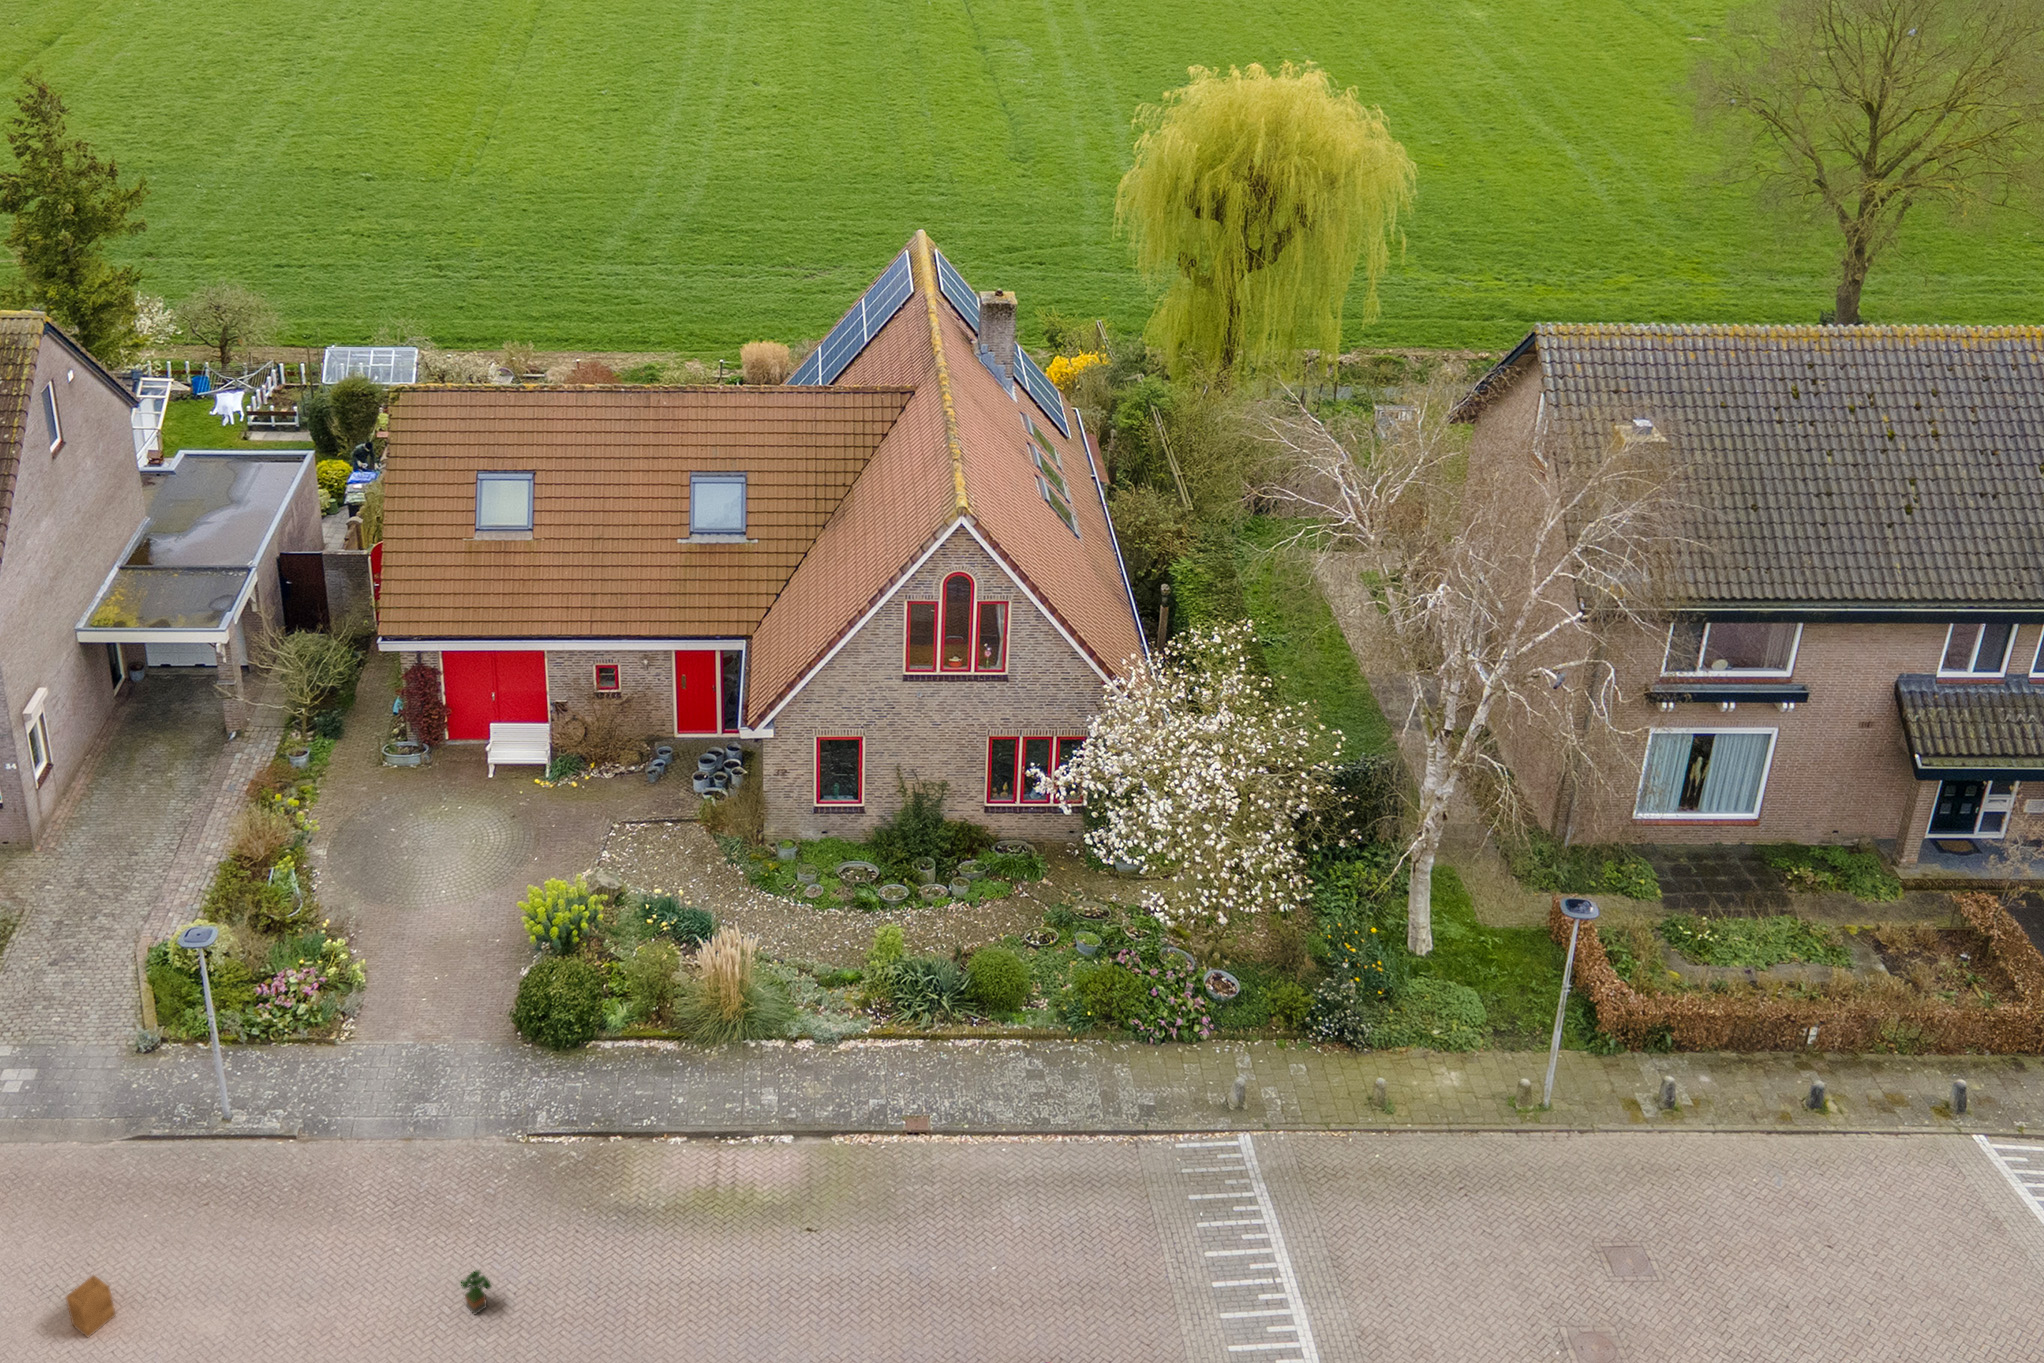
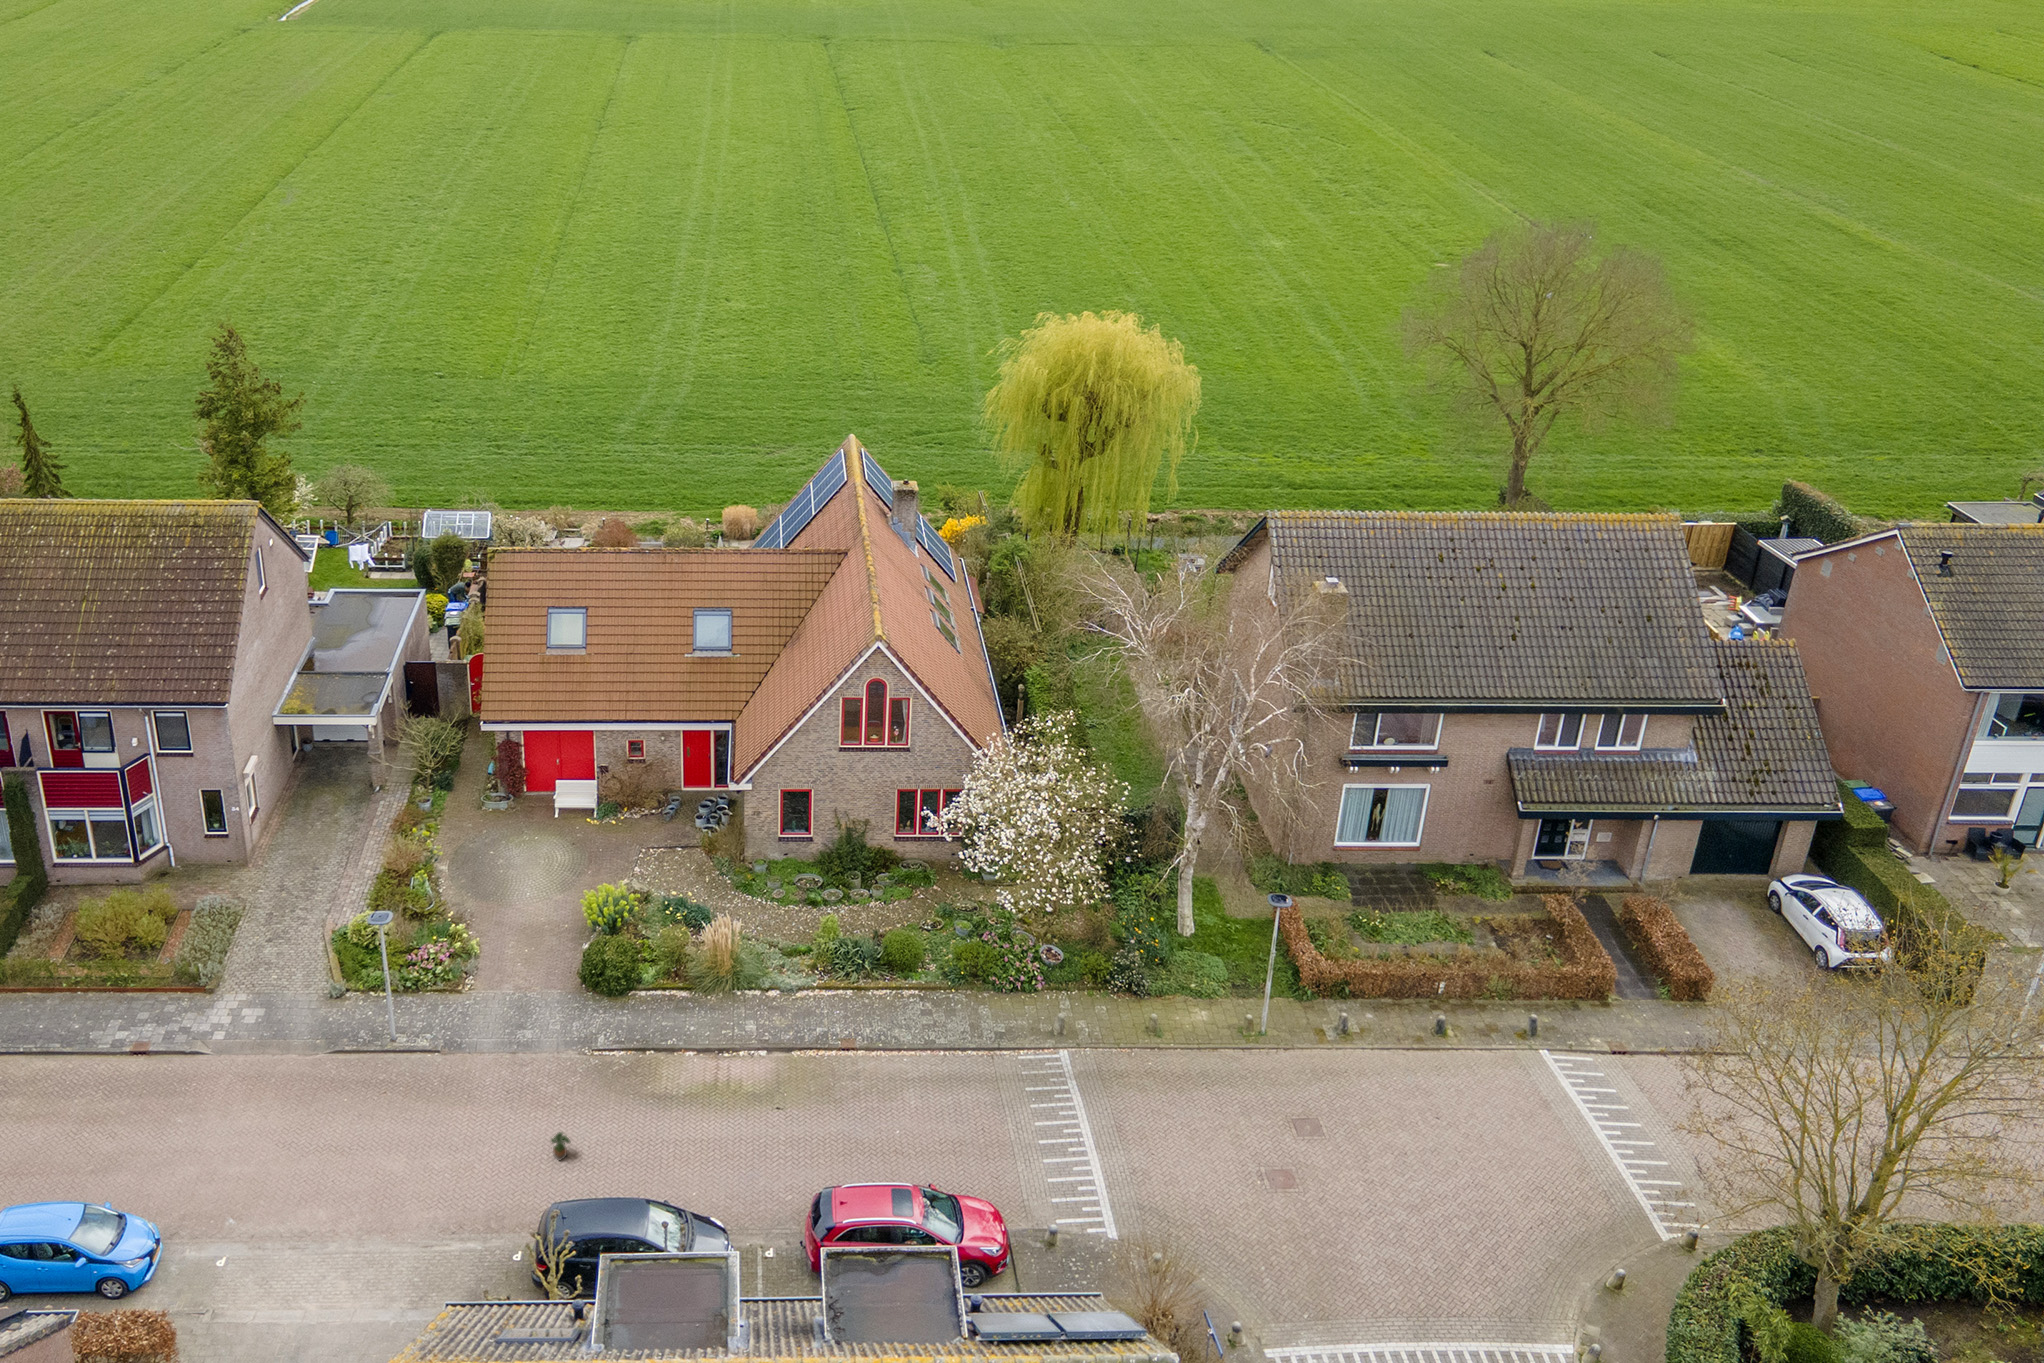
cardboard box: present [66,1276,115,1337] -> none [298,1135,328,1175]

